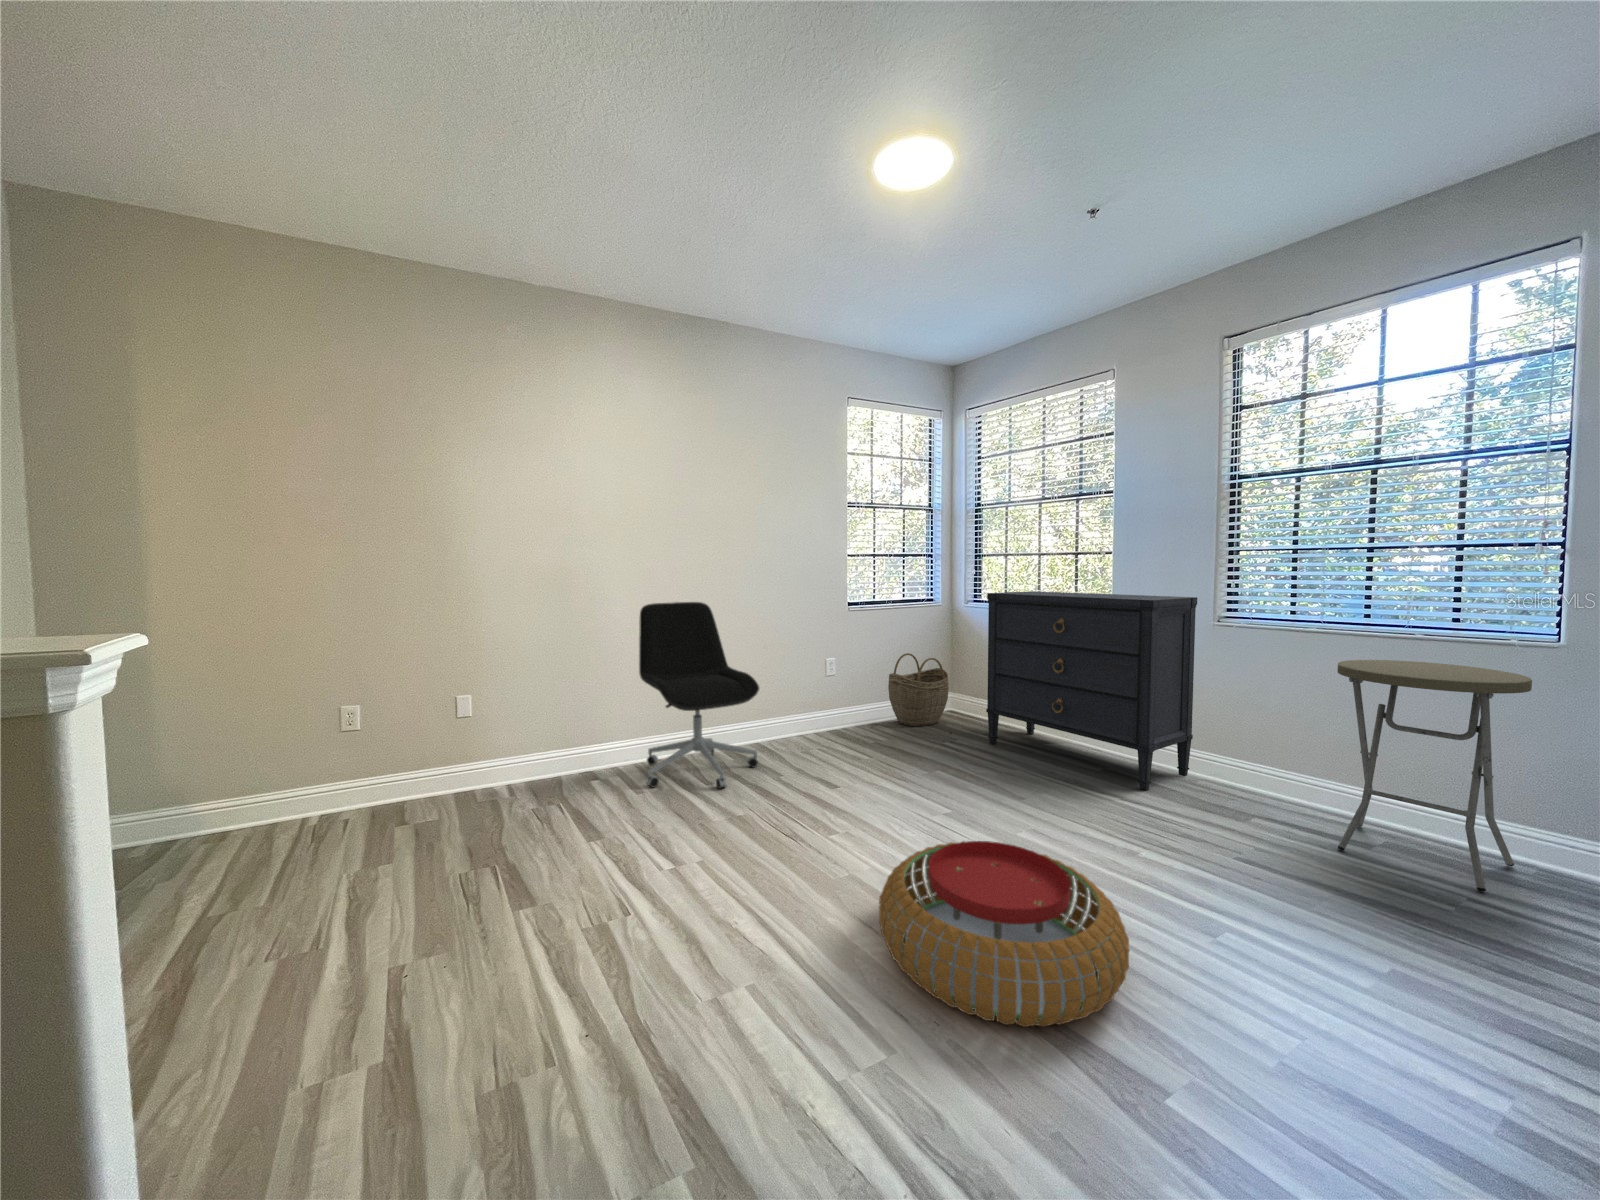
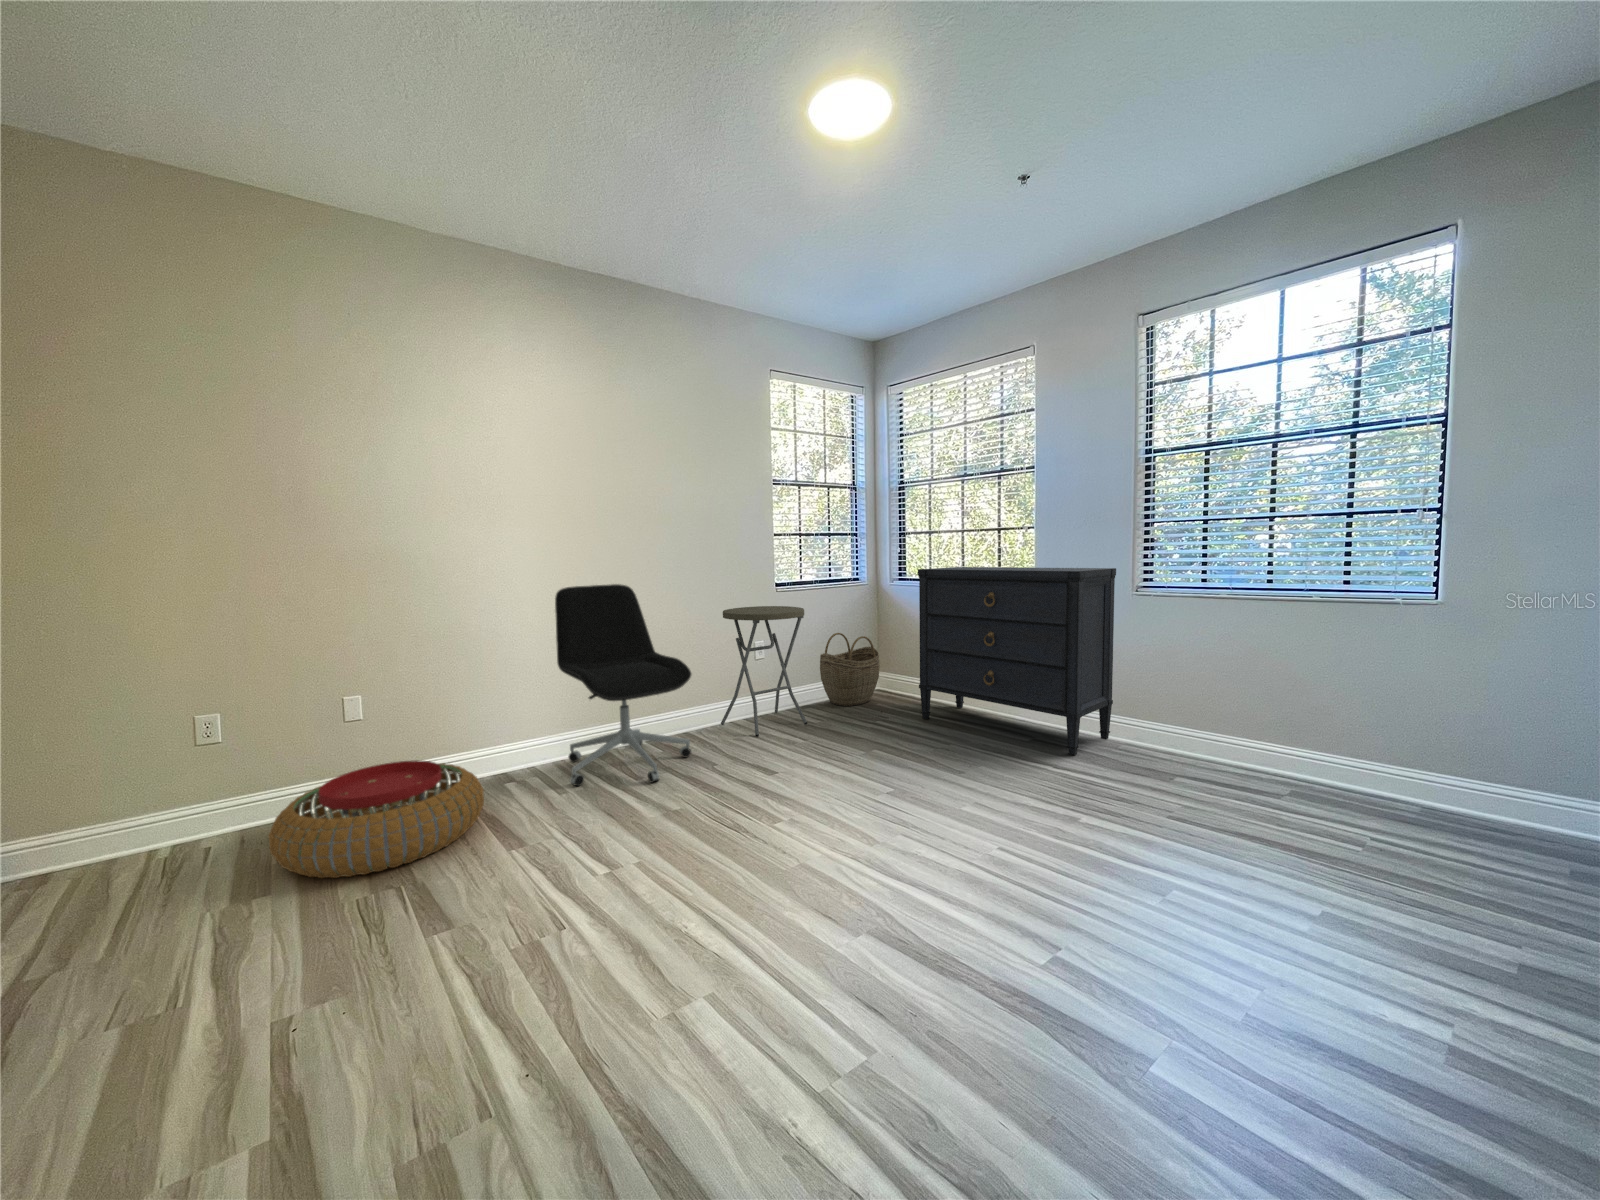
side table: present [1337,660,1532,892] -> present [721,606,807,736]
pouf: present [879,841,1129,1027] -> present [269,760,484,878]

